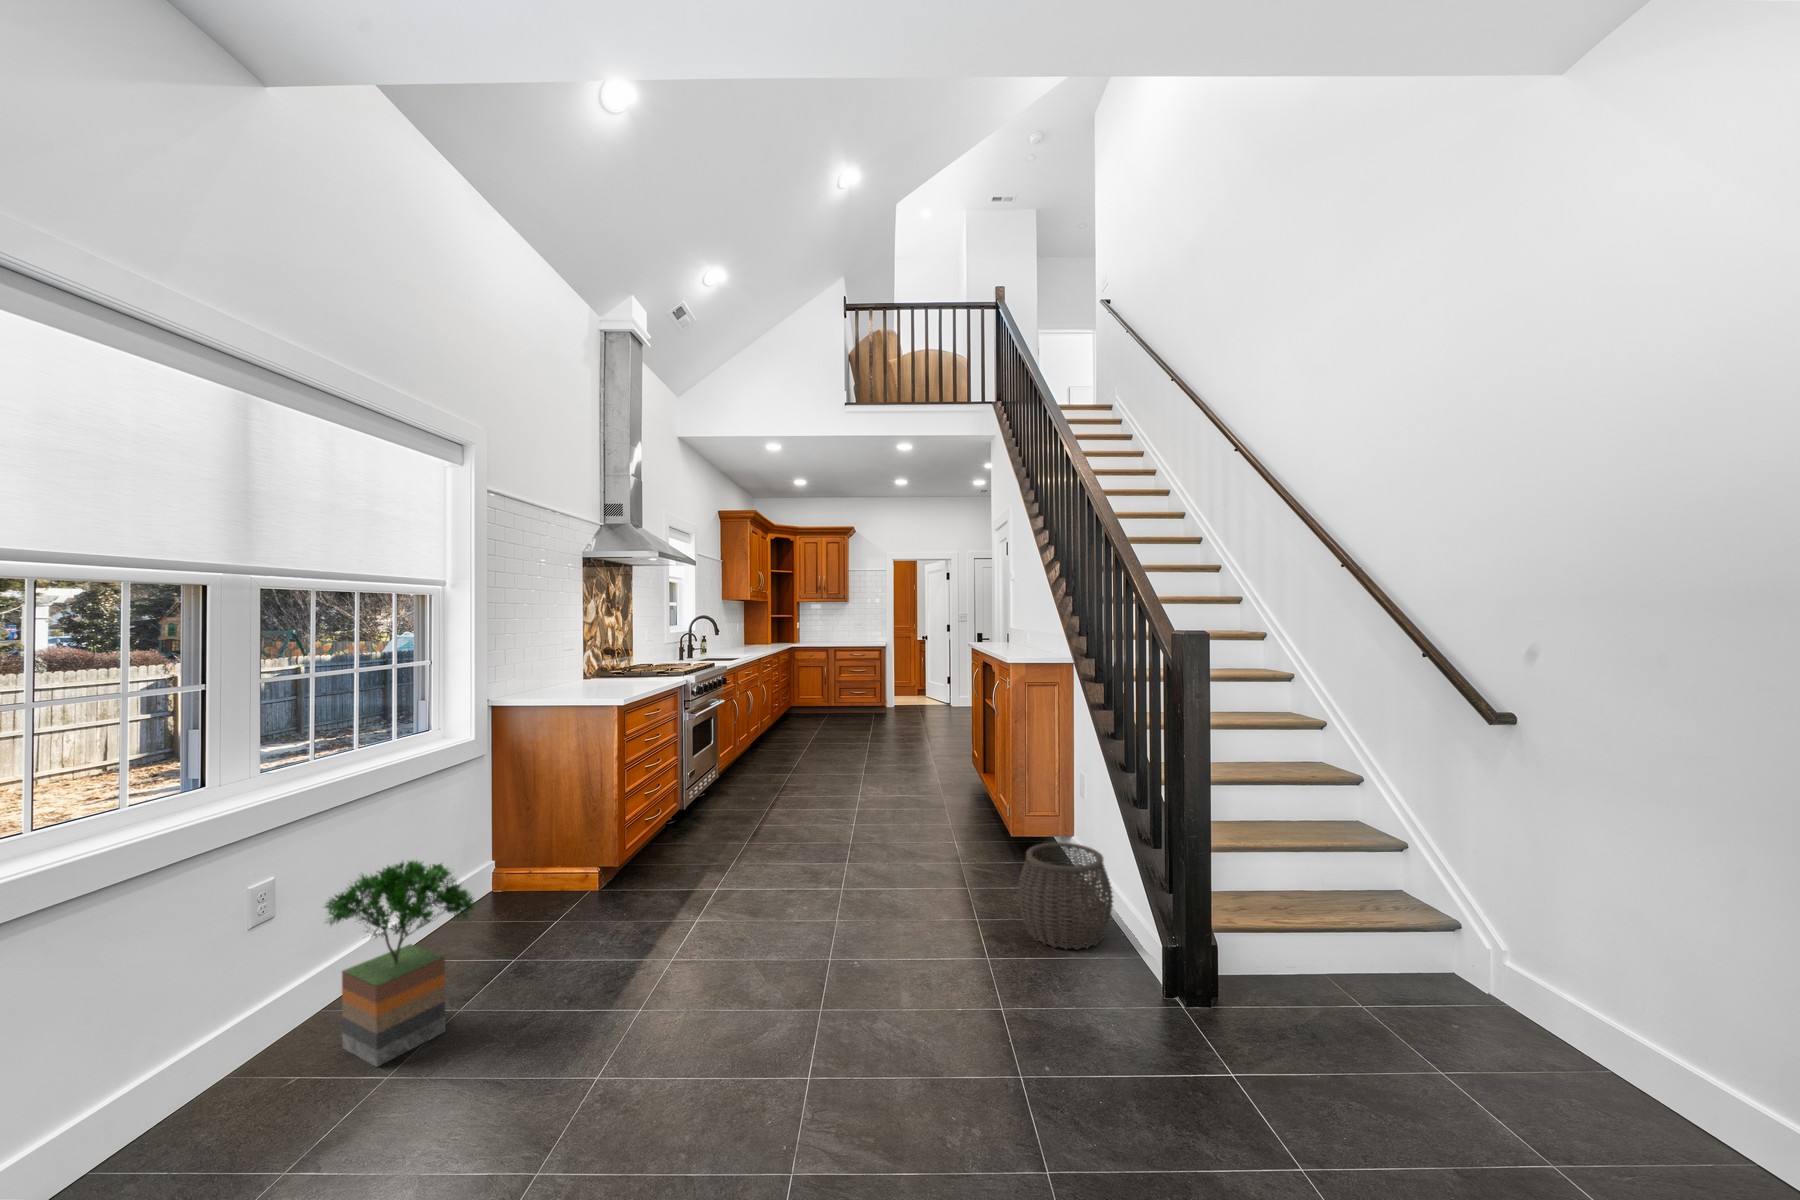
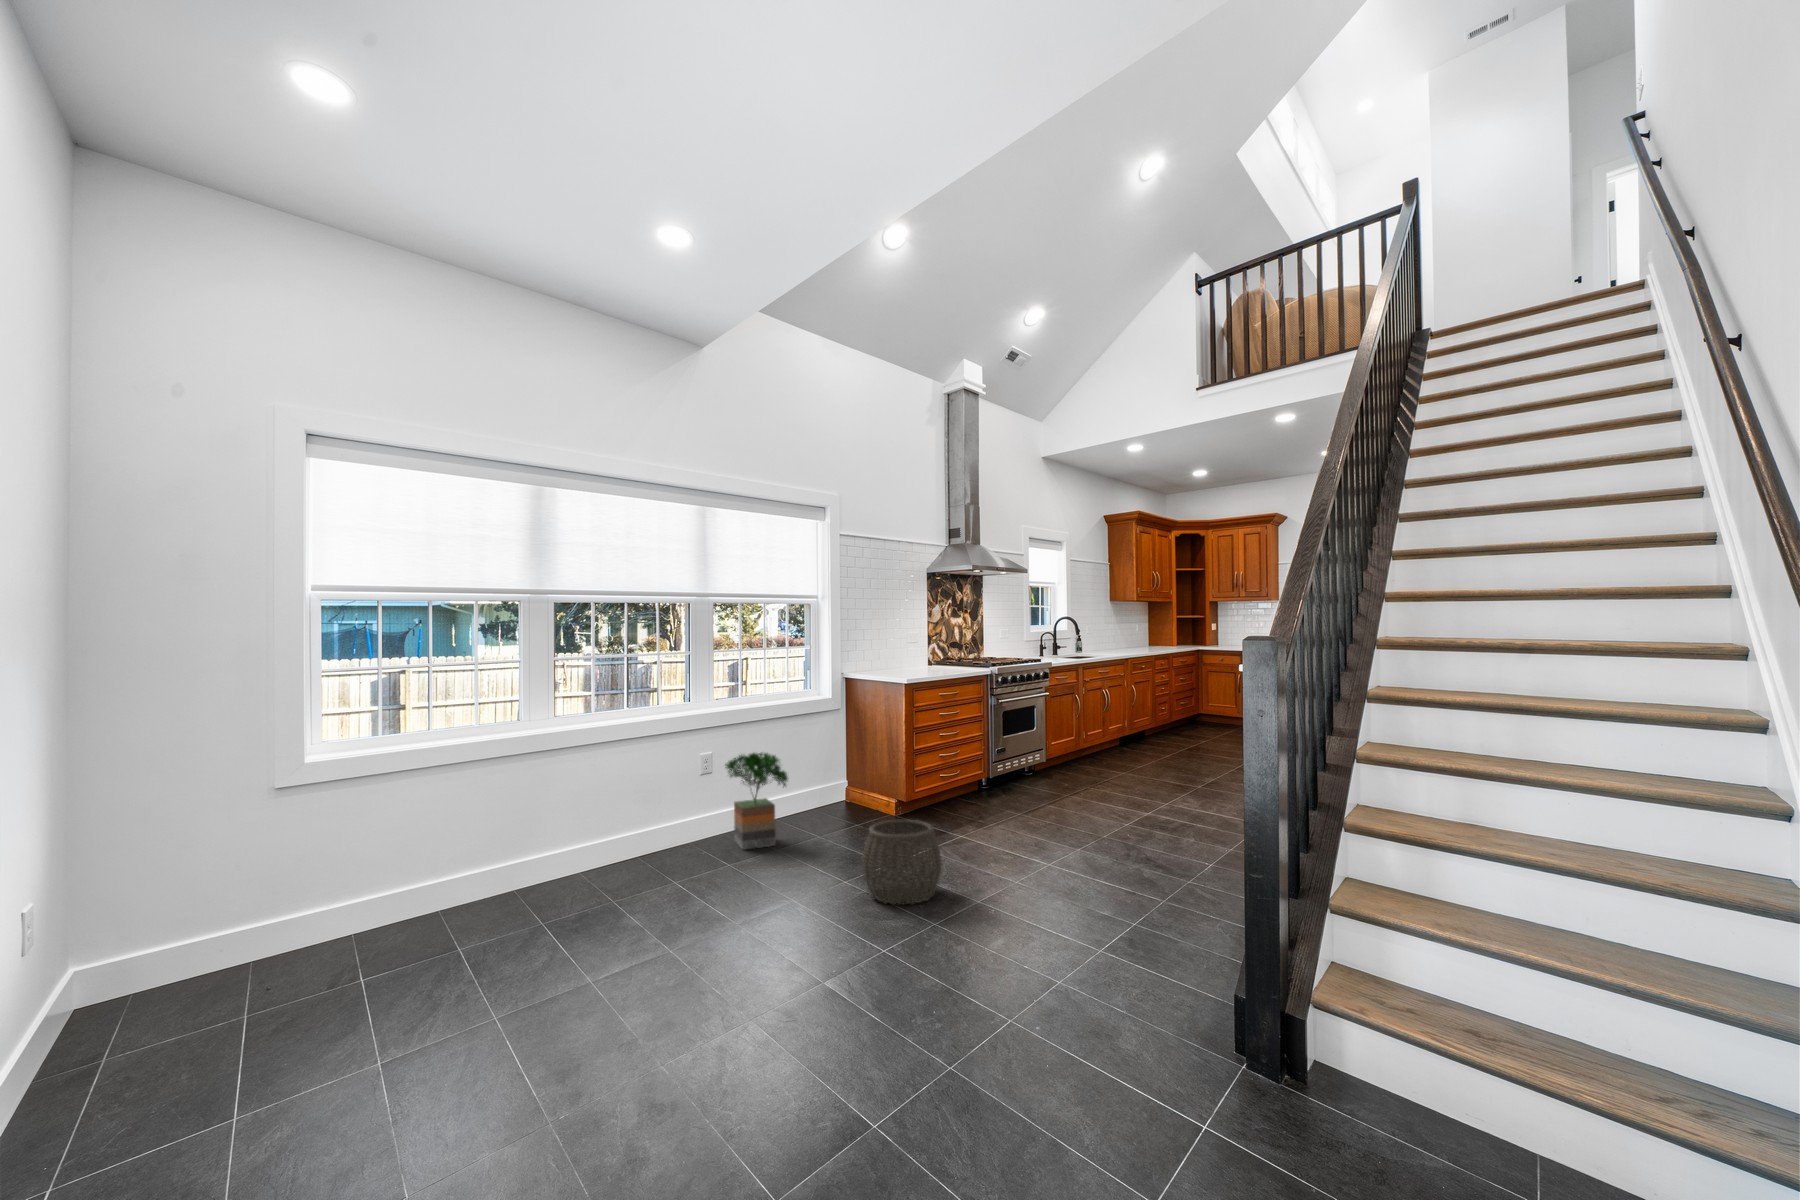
woven basket: present [1018,842,1113,949] -> present [862,820,942,905]

